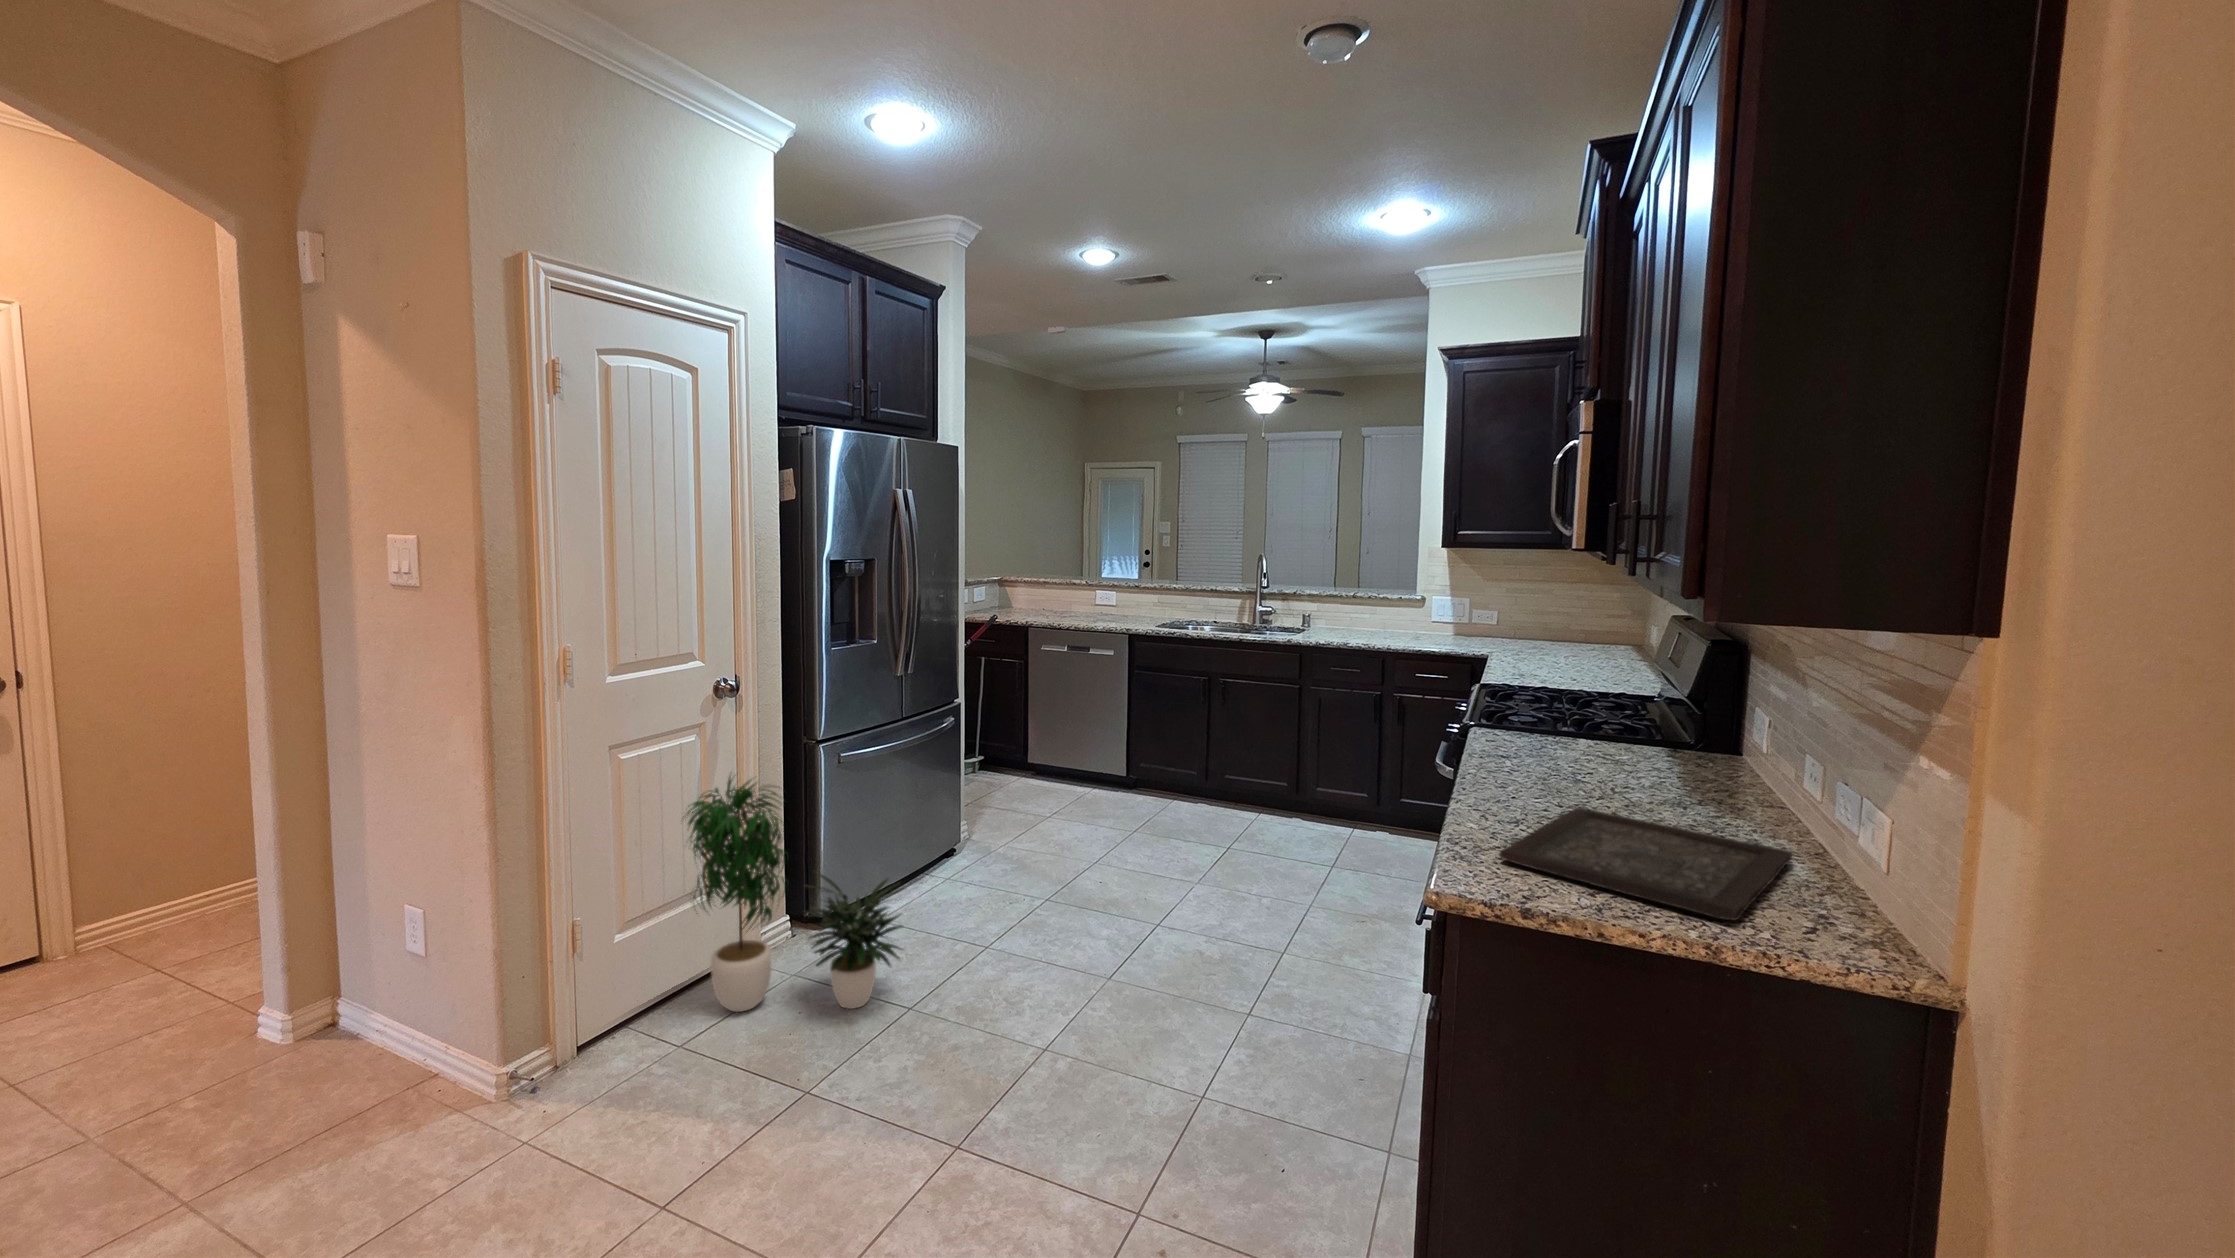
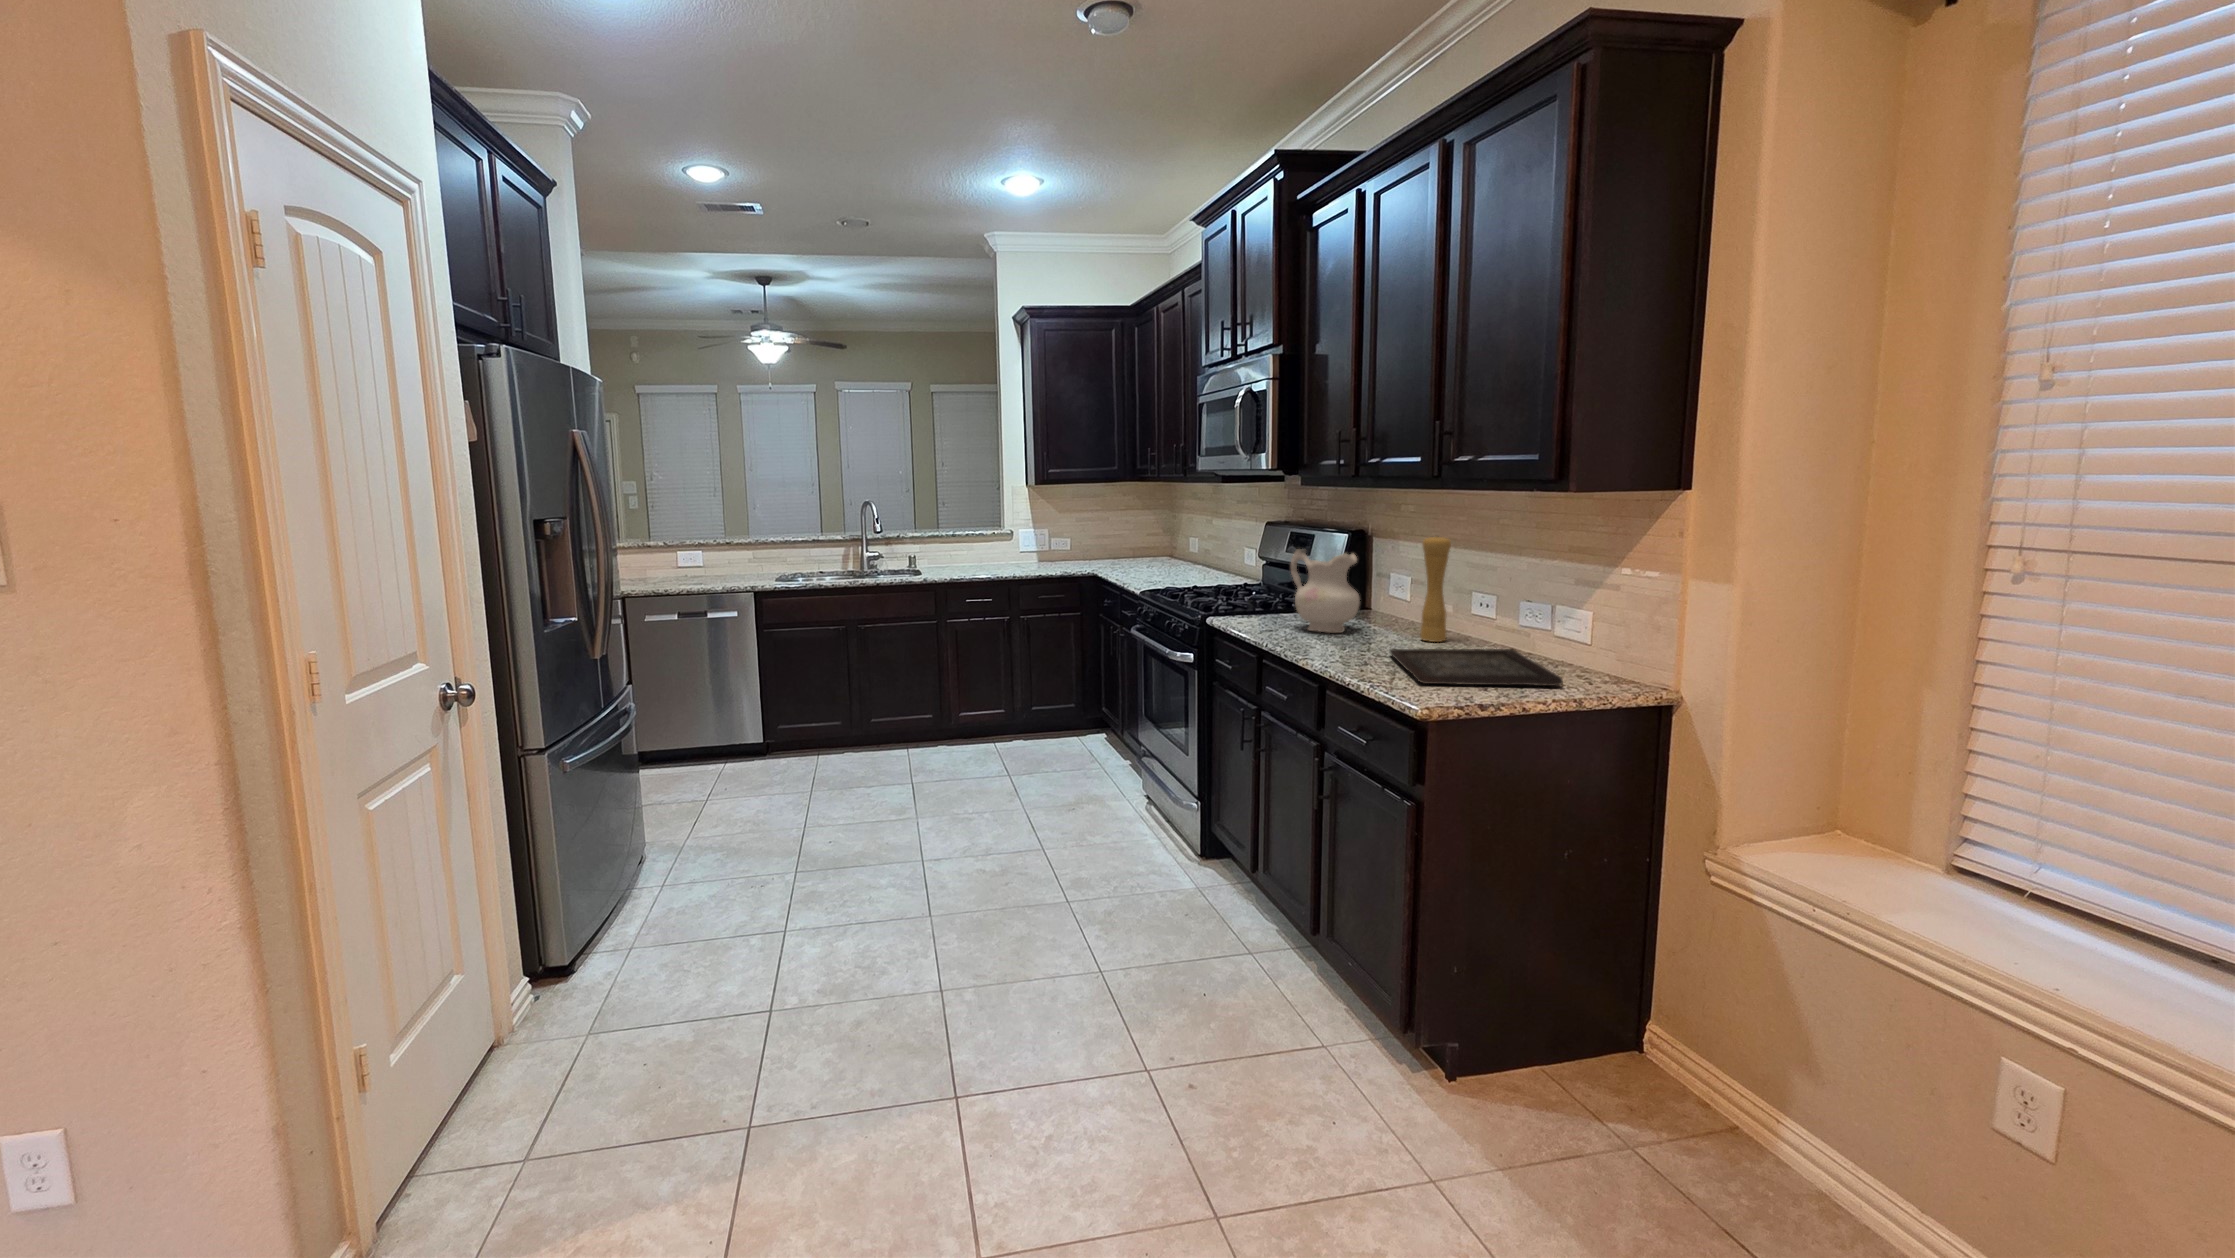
ceramic pitcher: none [1539,650,1641,775] -> present [1291,549,1360,633]
pepper mill: none [1695,652,1753,817] -> present [1420,536,1451,642]
potted plant: present [685,772,902,1012] -> none [455,796,763,1102]

